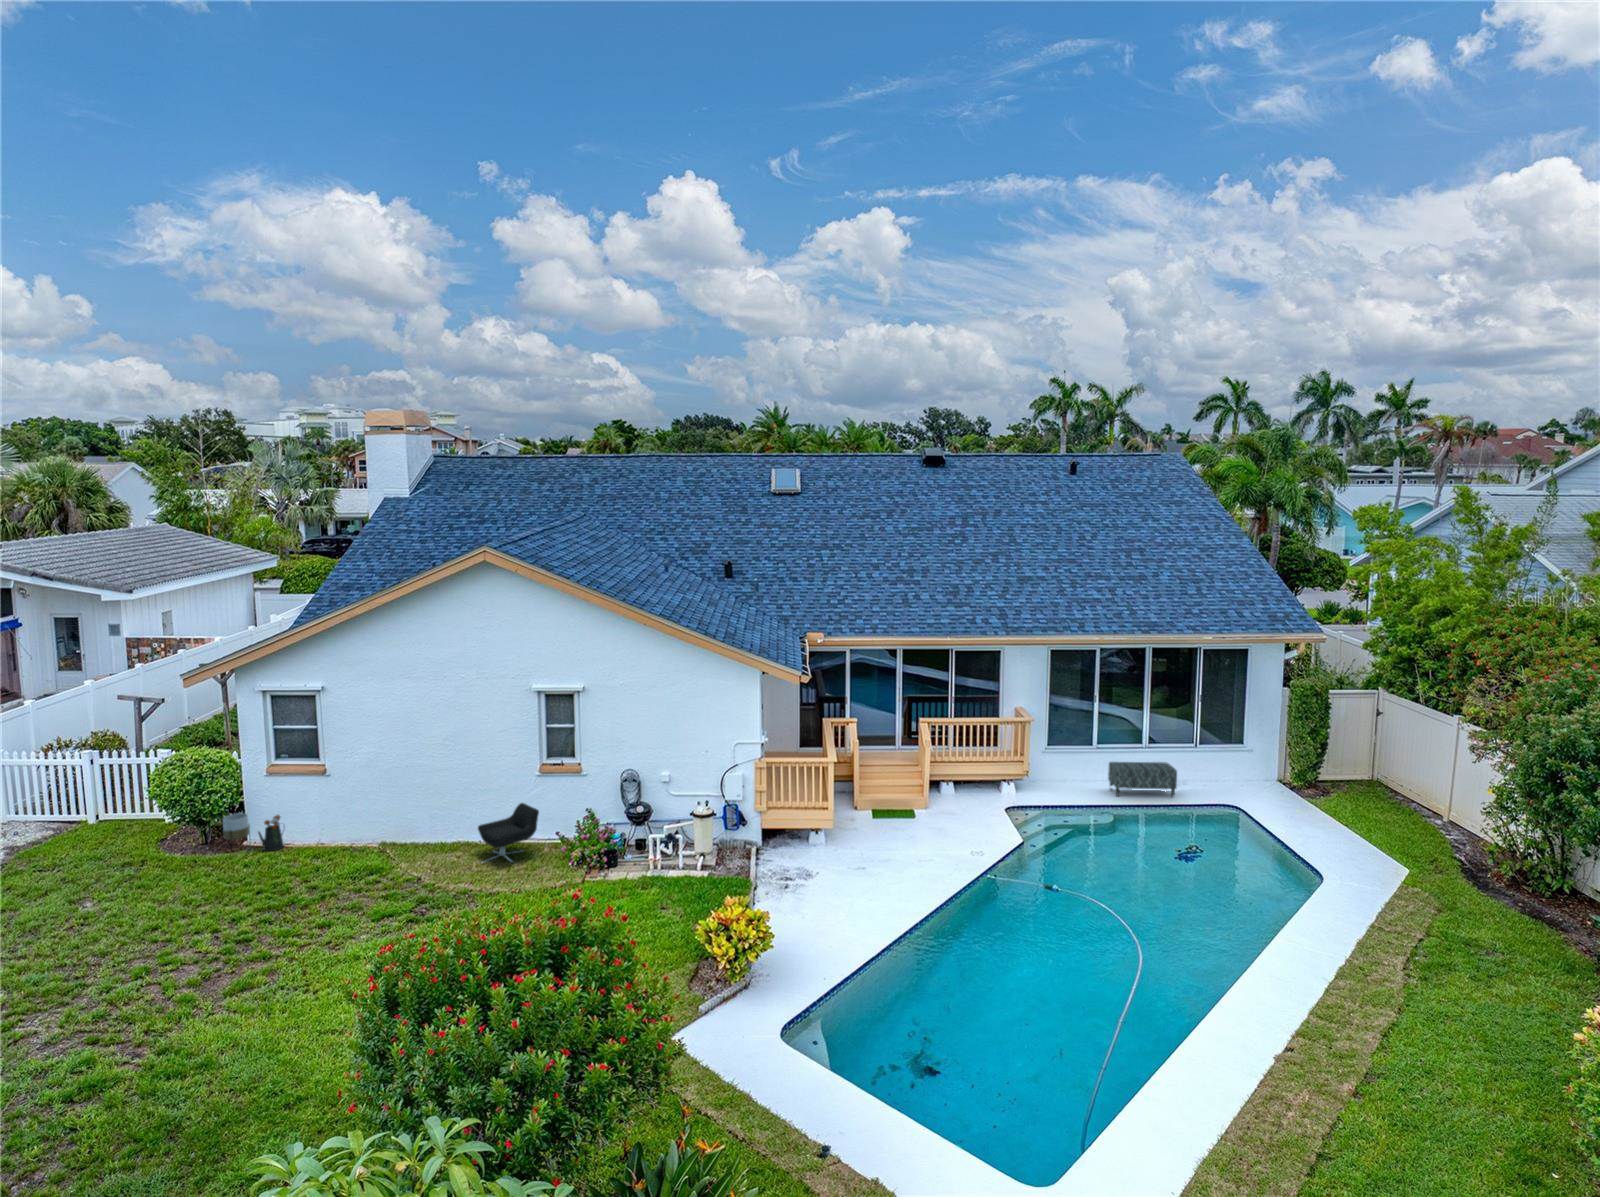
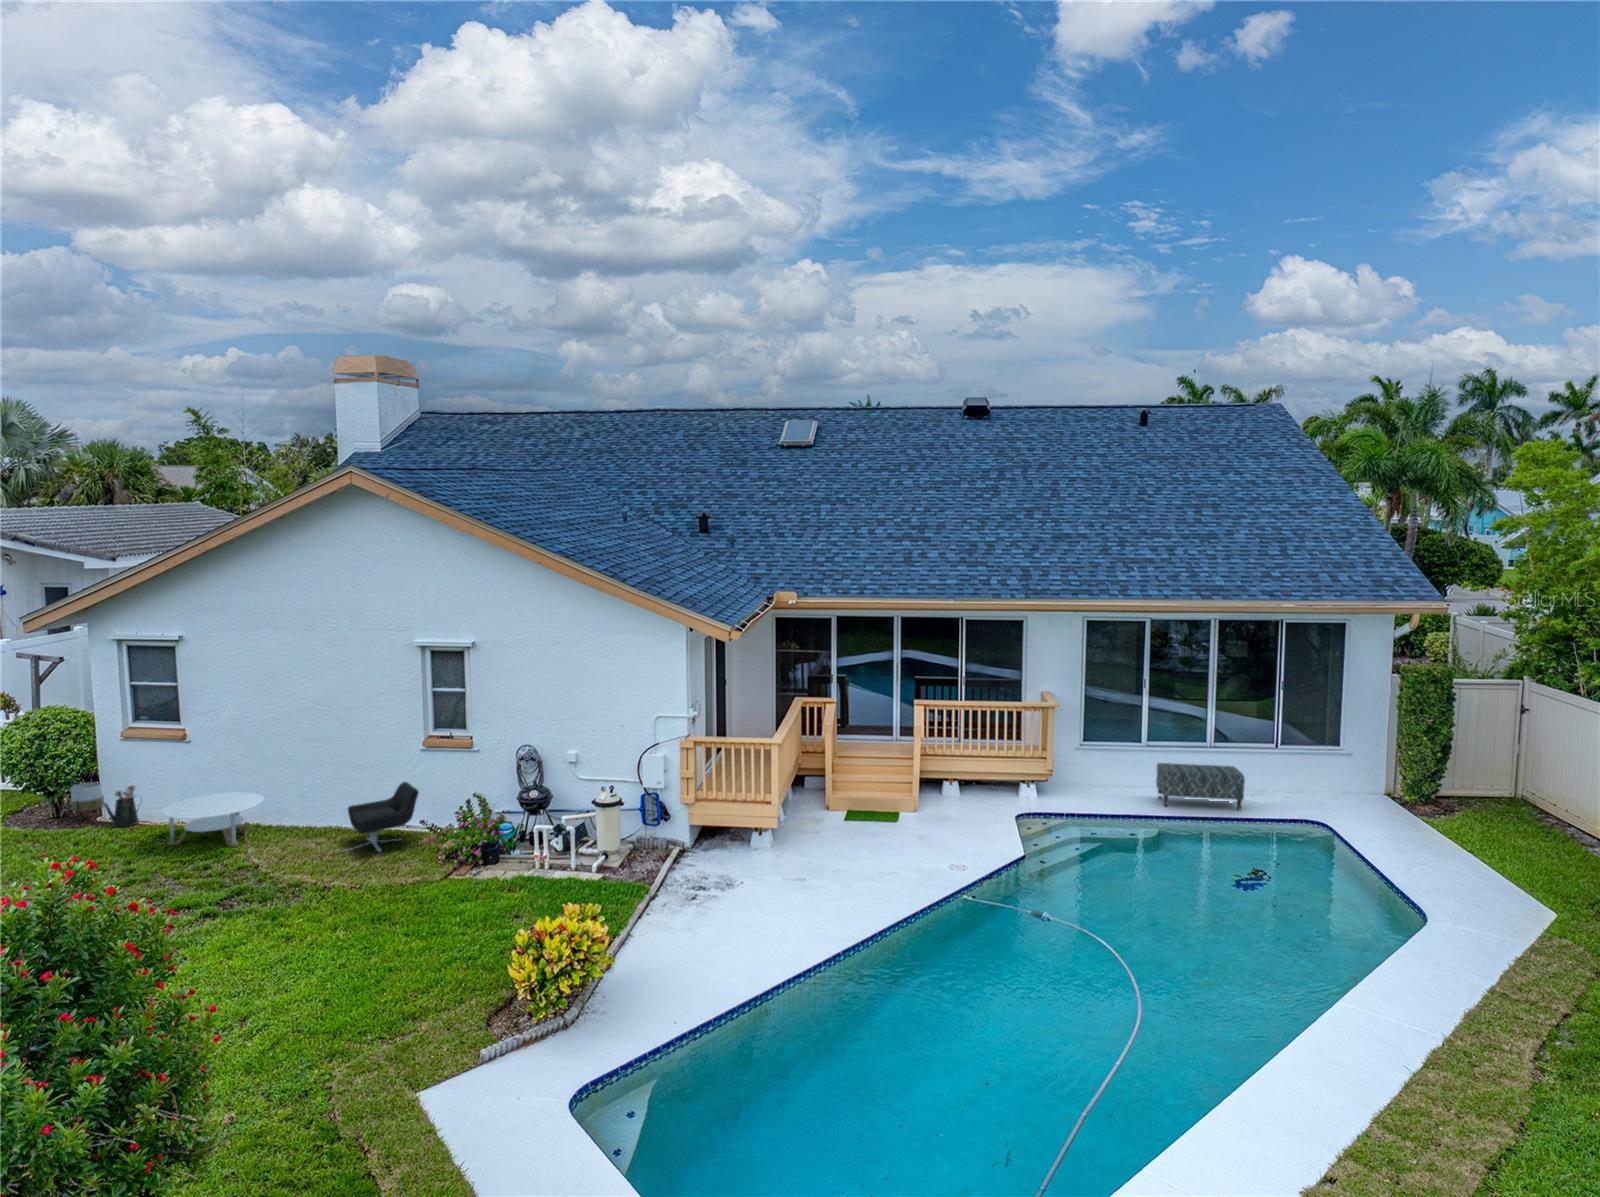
round table: none [321,817,402,865] -> present [161,792,264,847]

